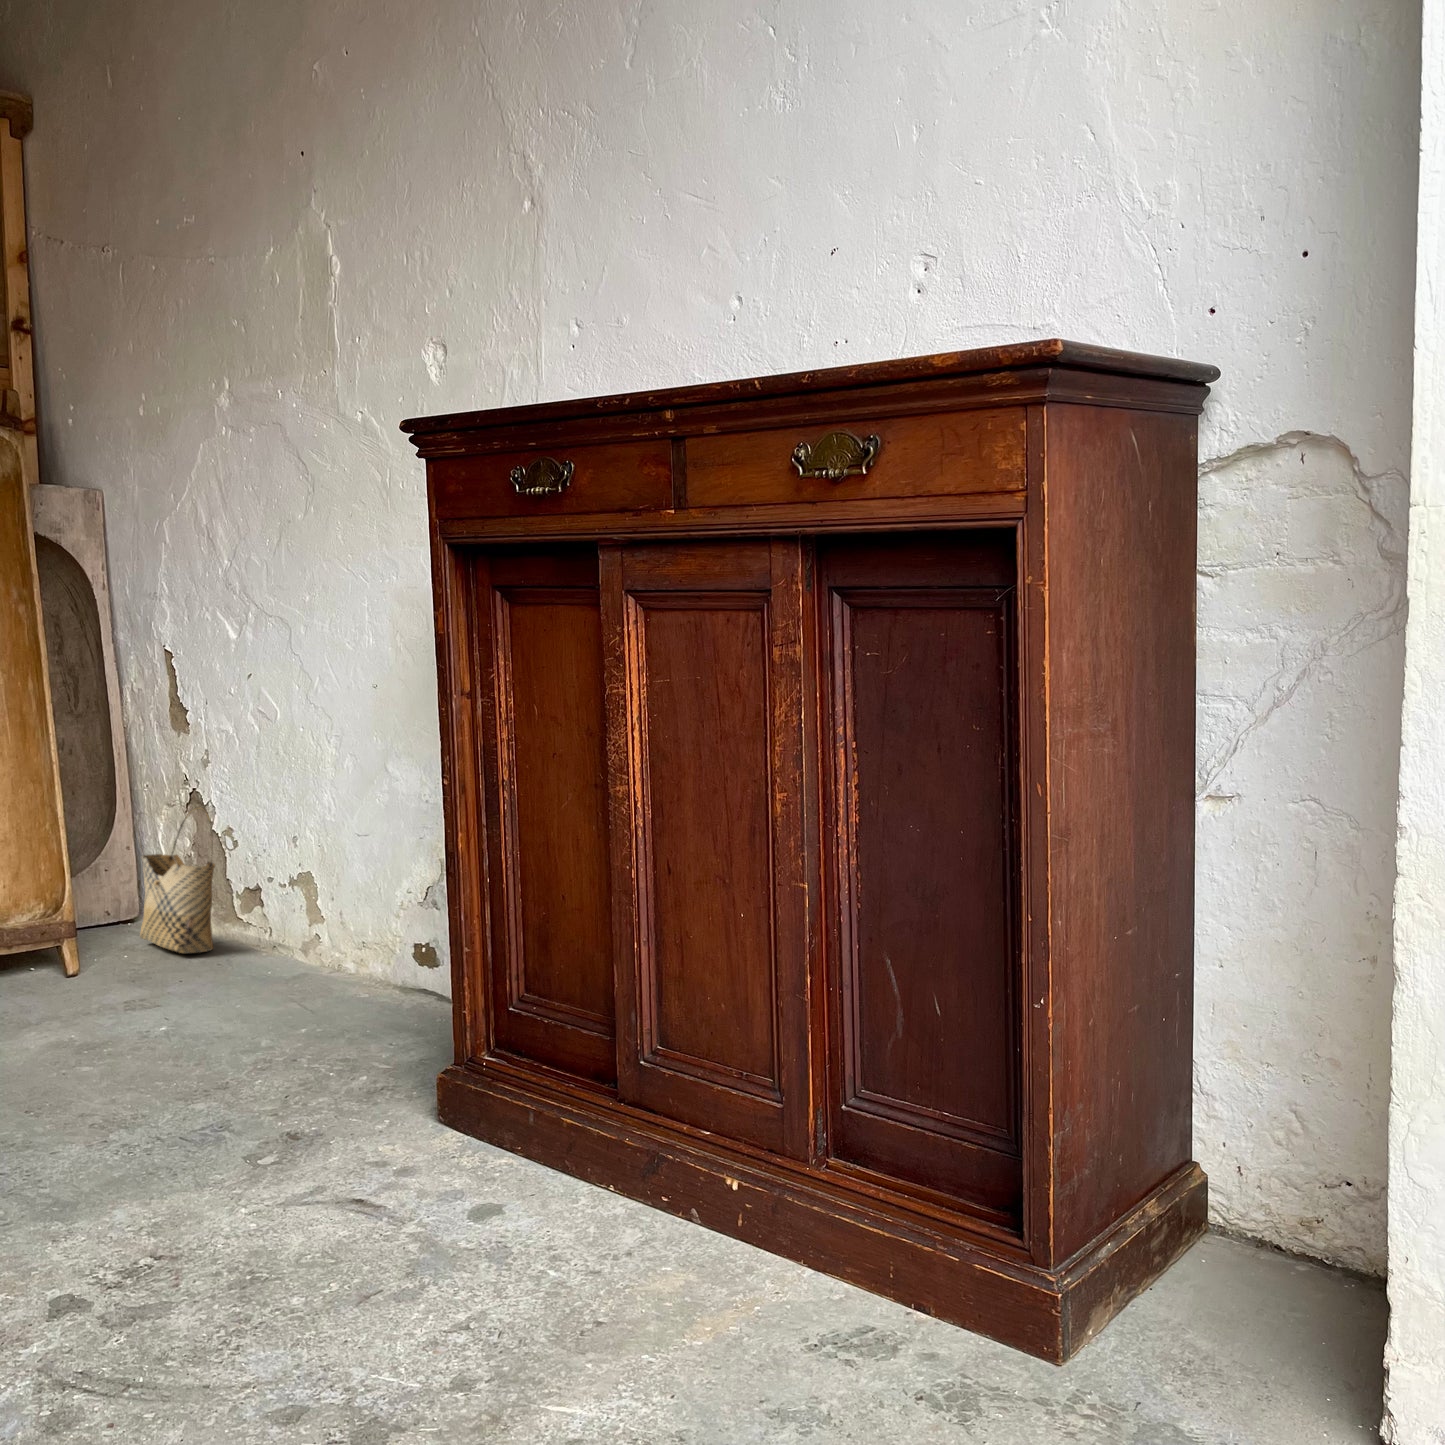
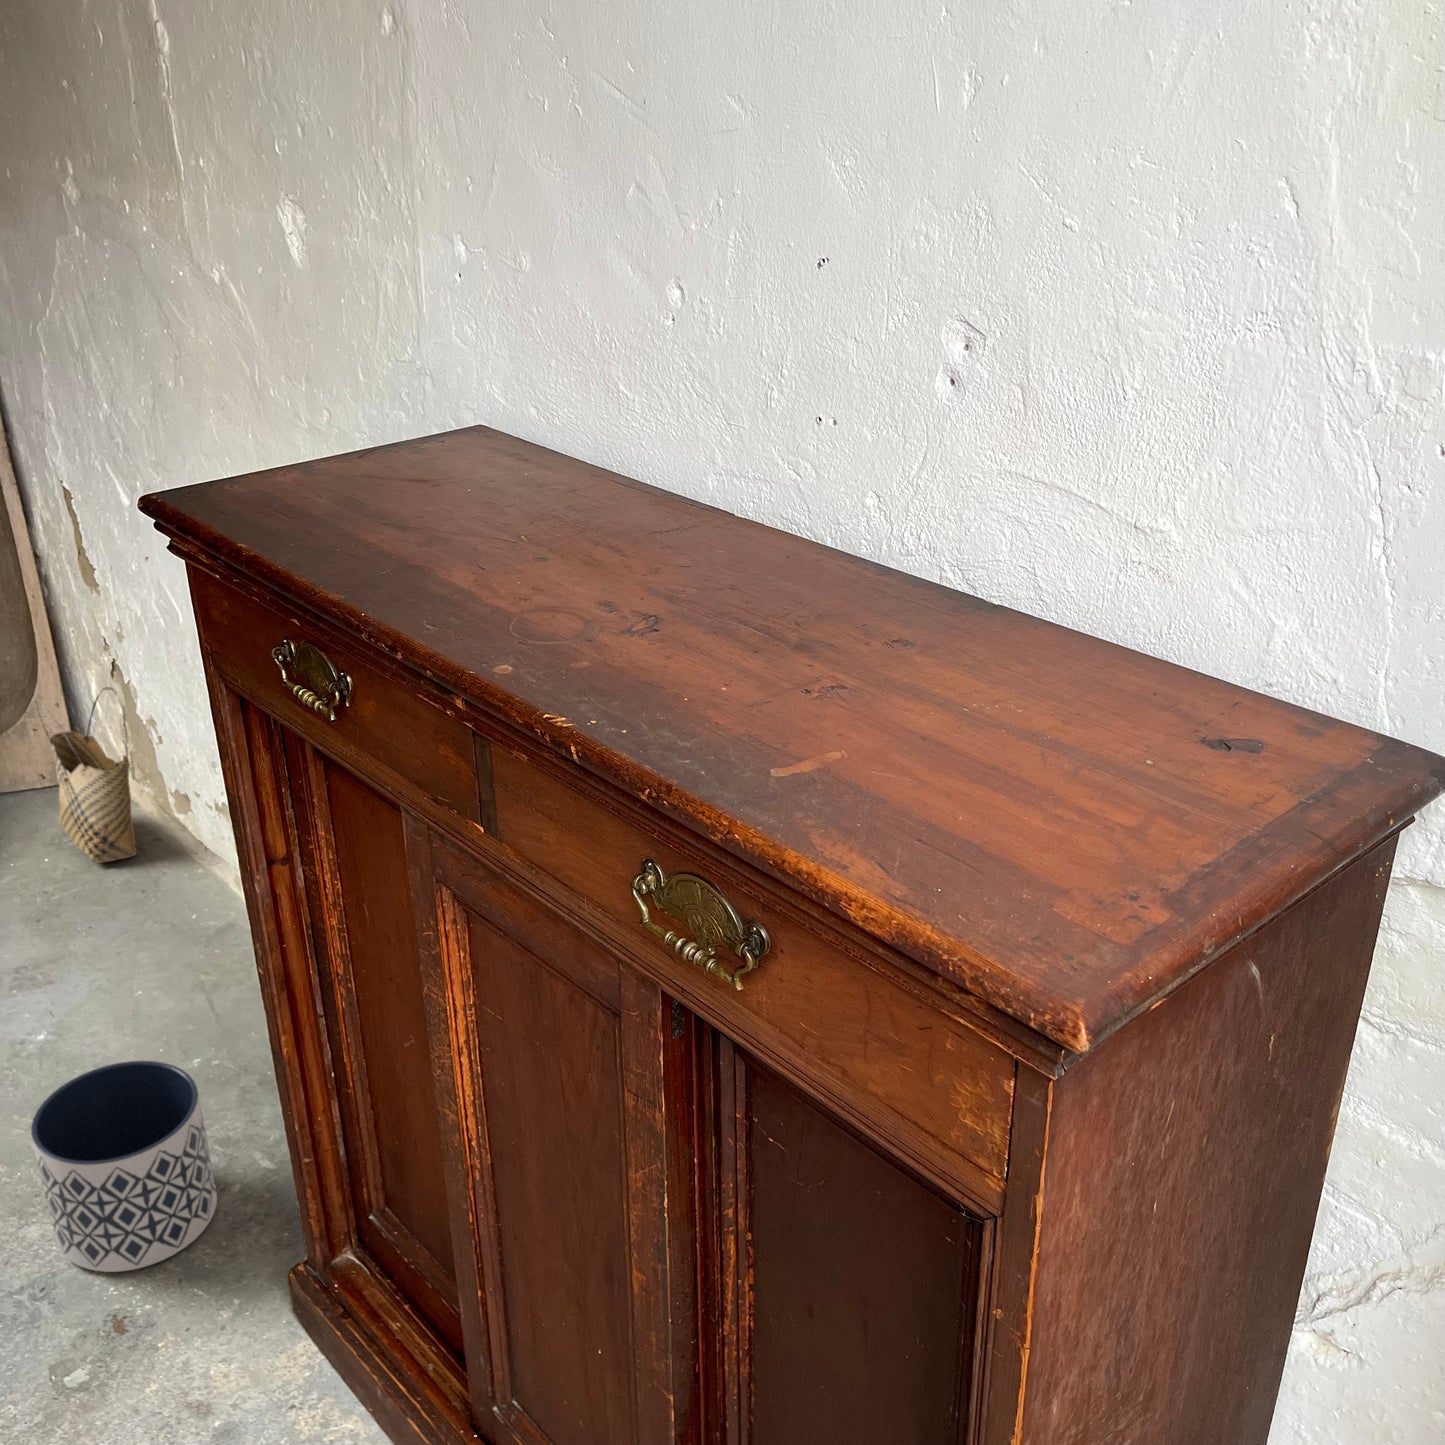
planter: none [218,971,355,1121] -> present [31,1061,217,1272]

